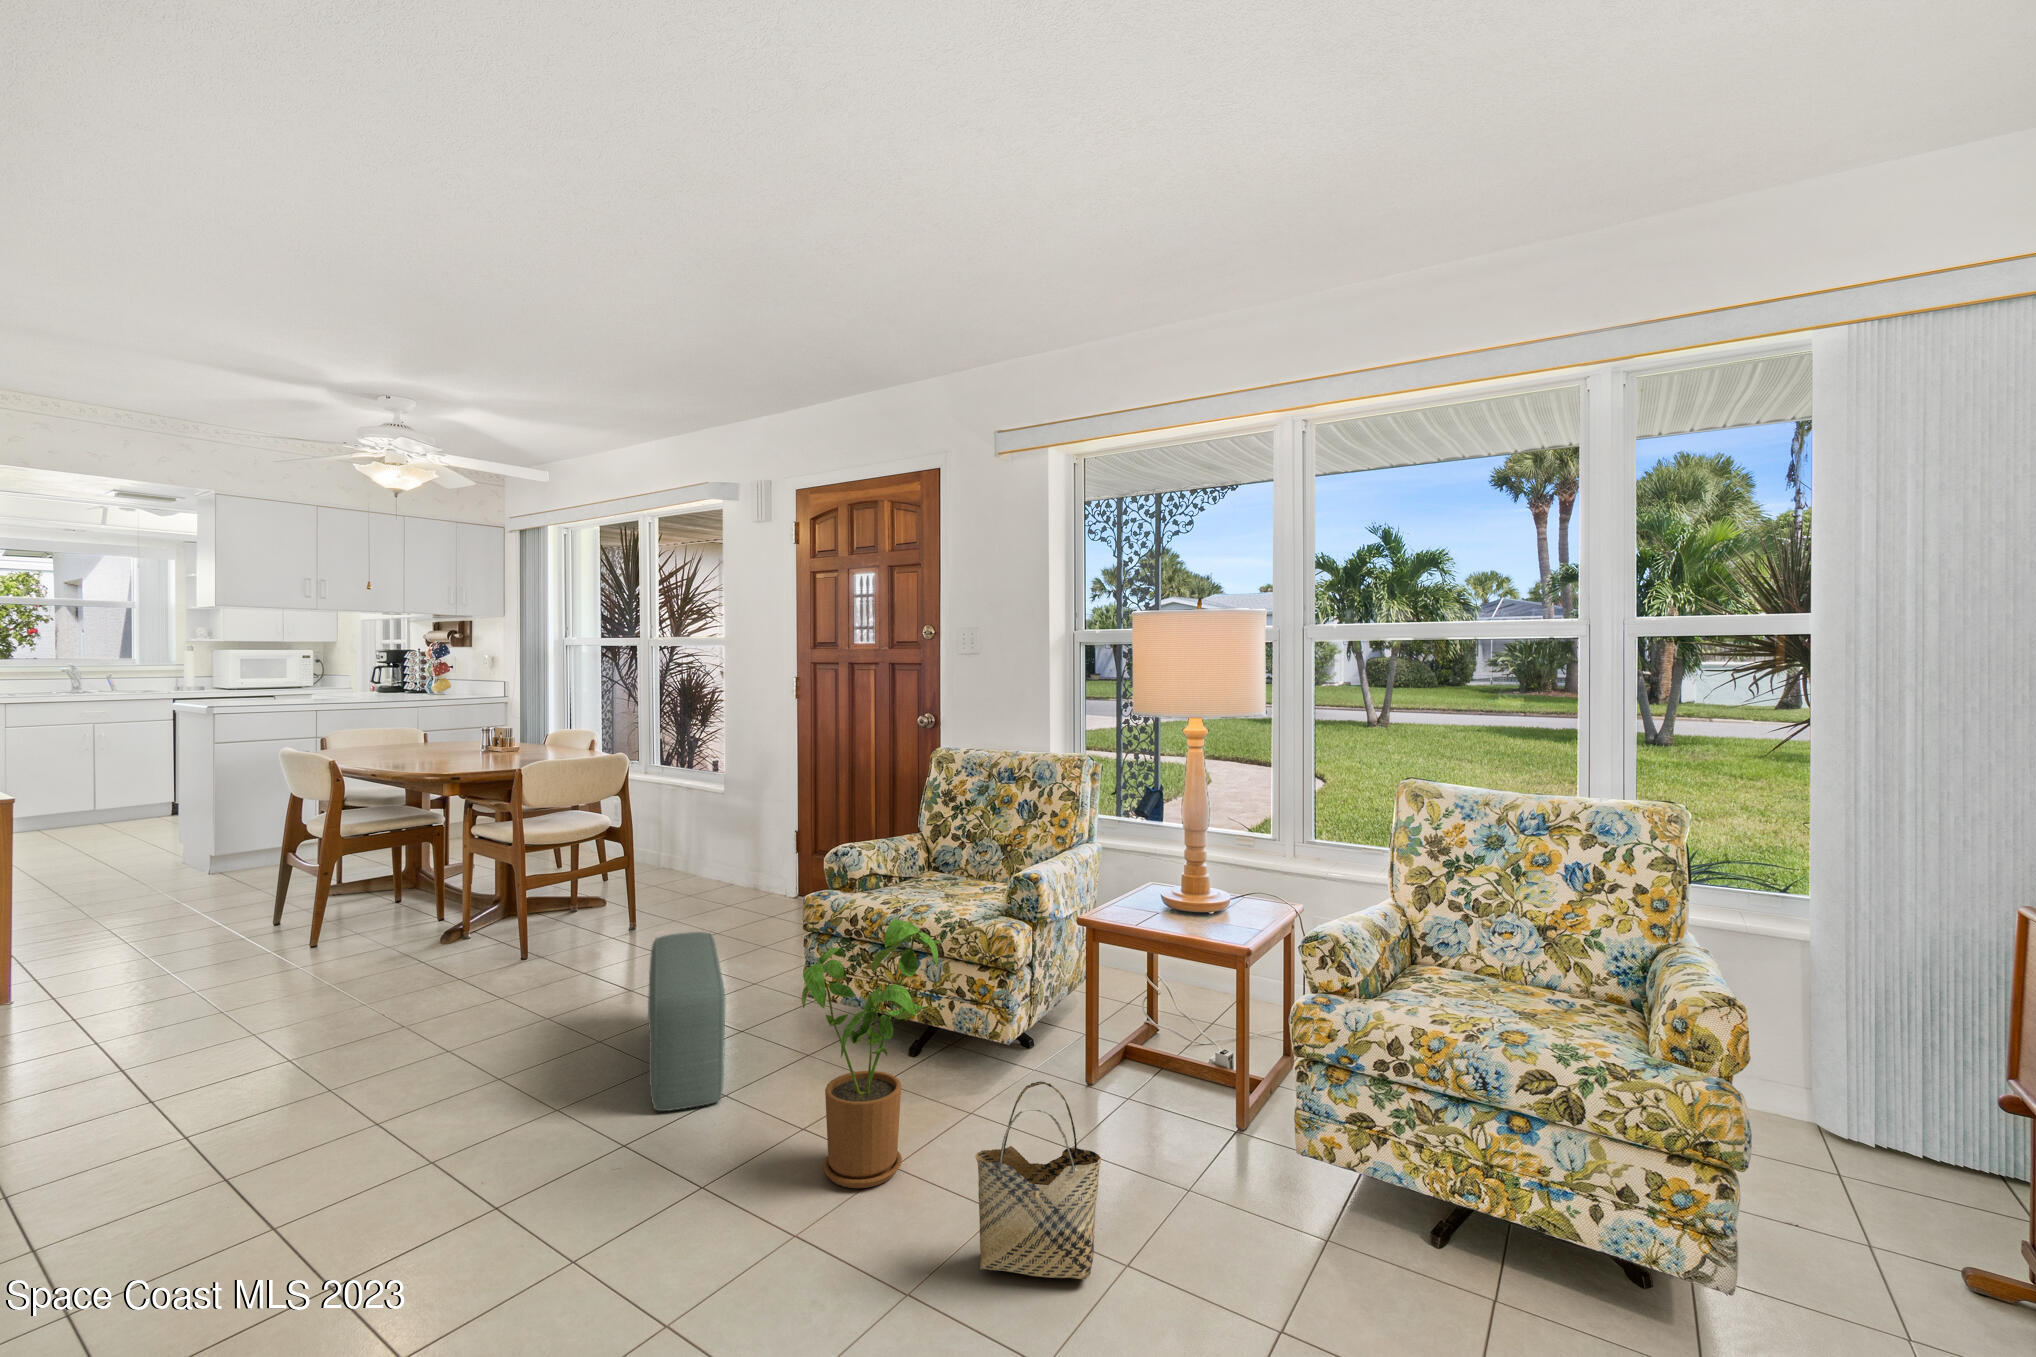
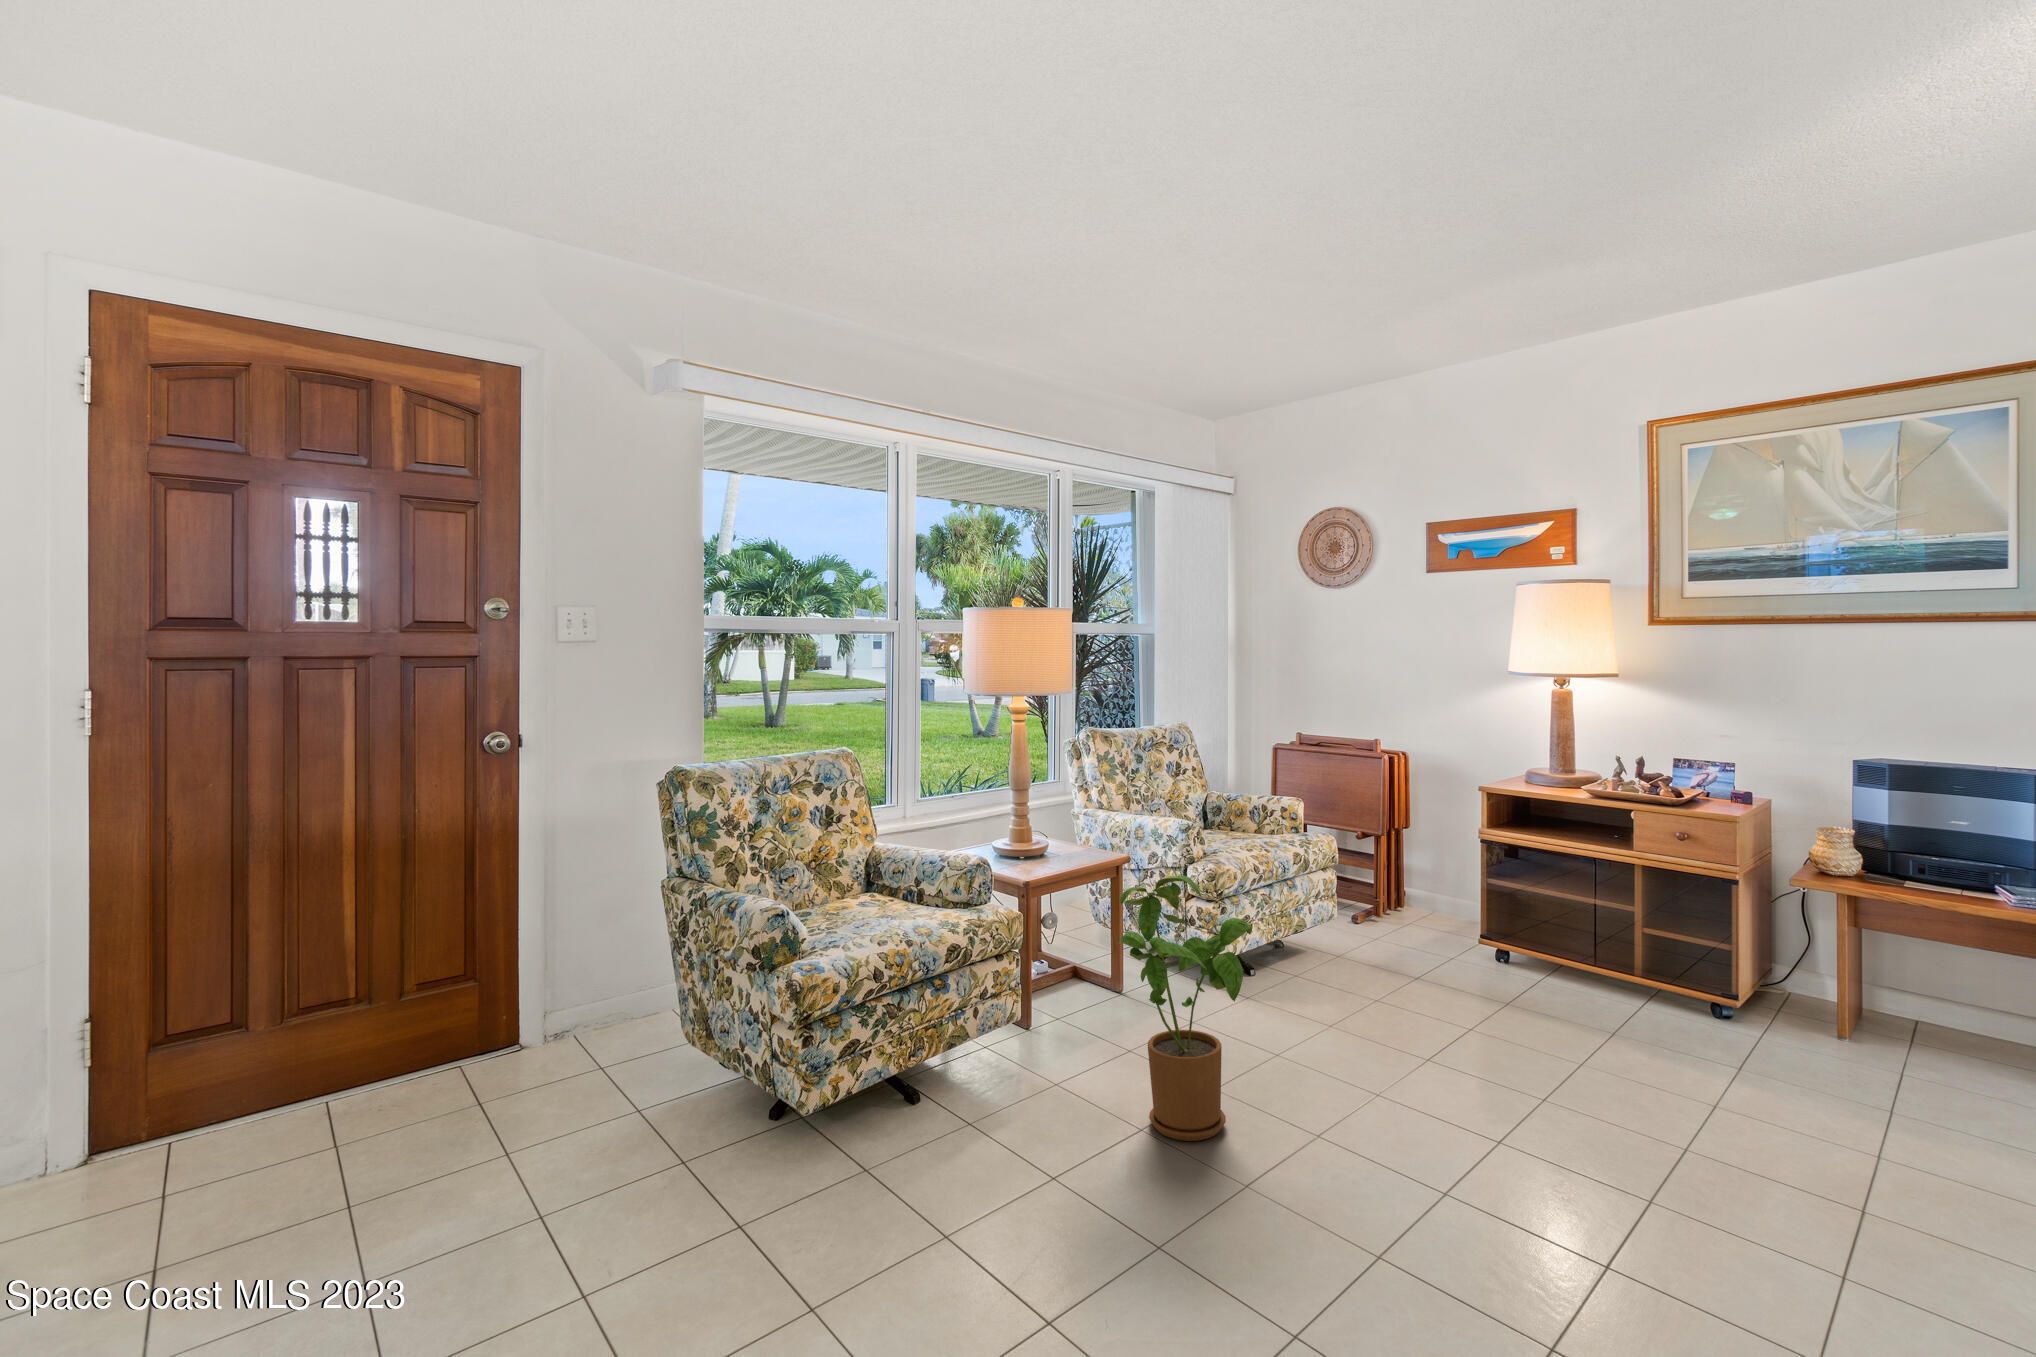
pouf: present [648,932,726,1111] -> none [685,1067,1033,1310]
woven basket: present [975,1081,1101,1279] -> none [1287,940,1343,1076]

